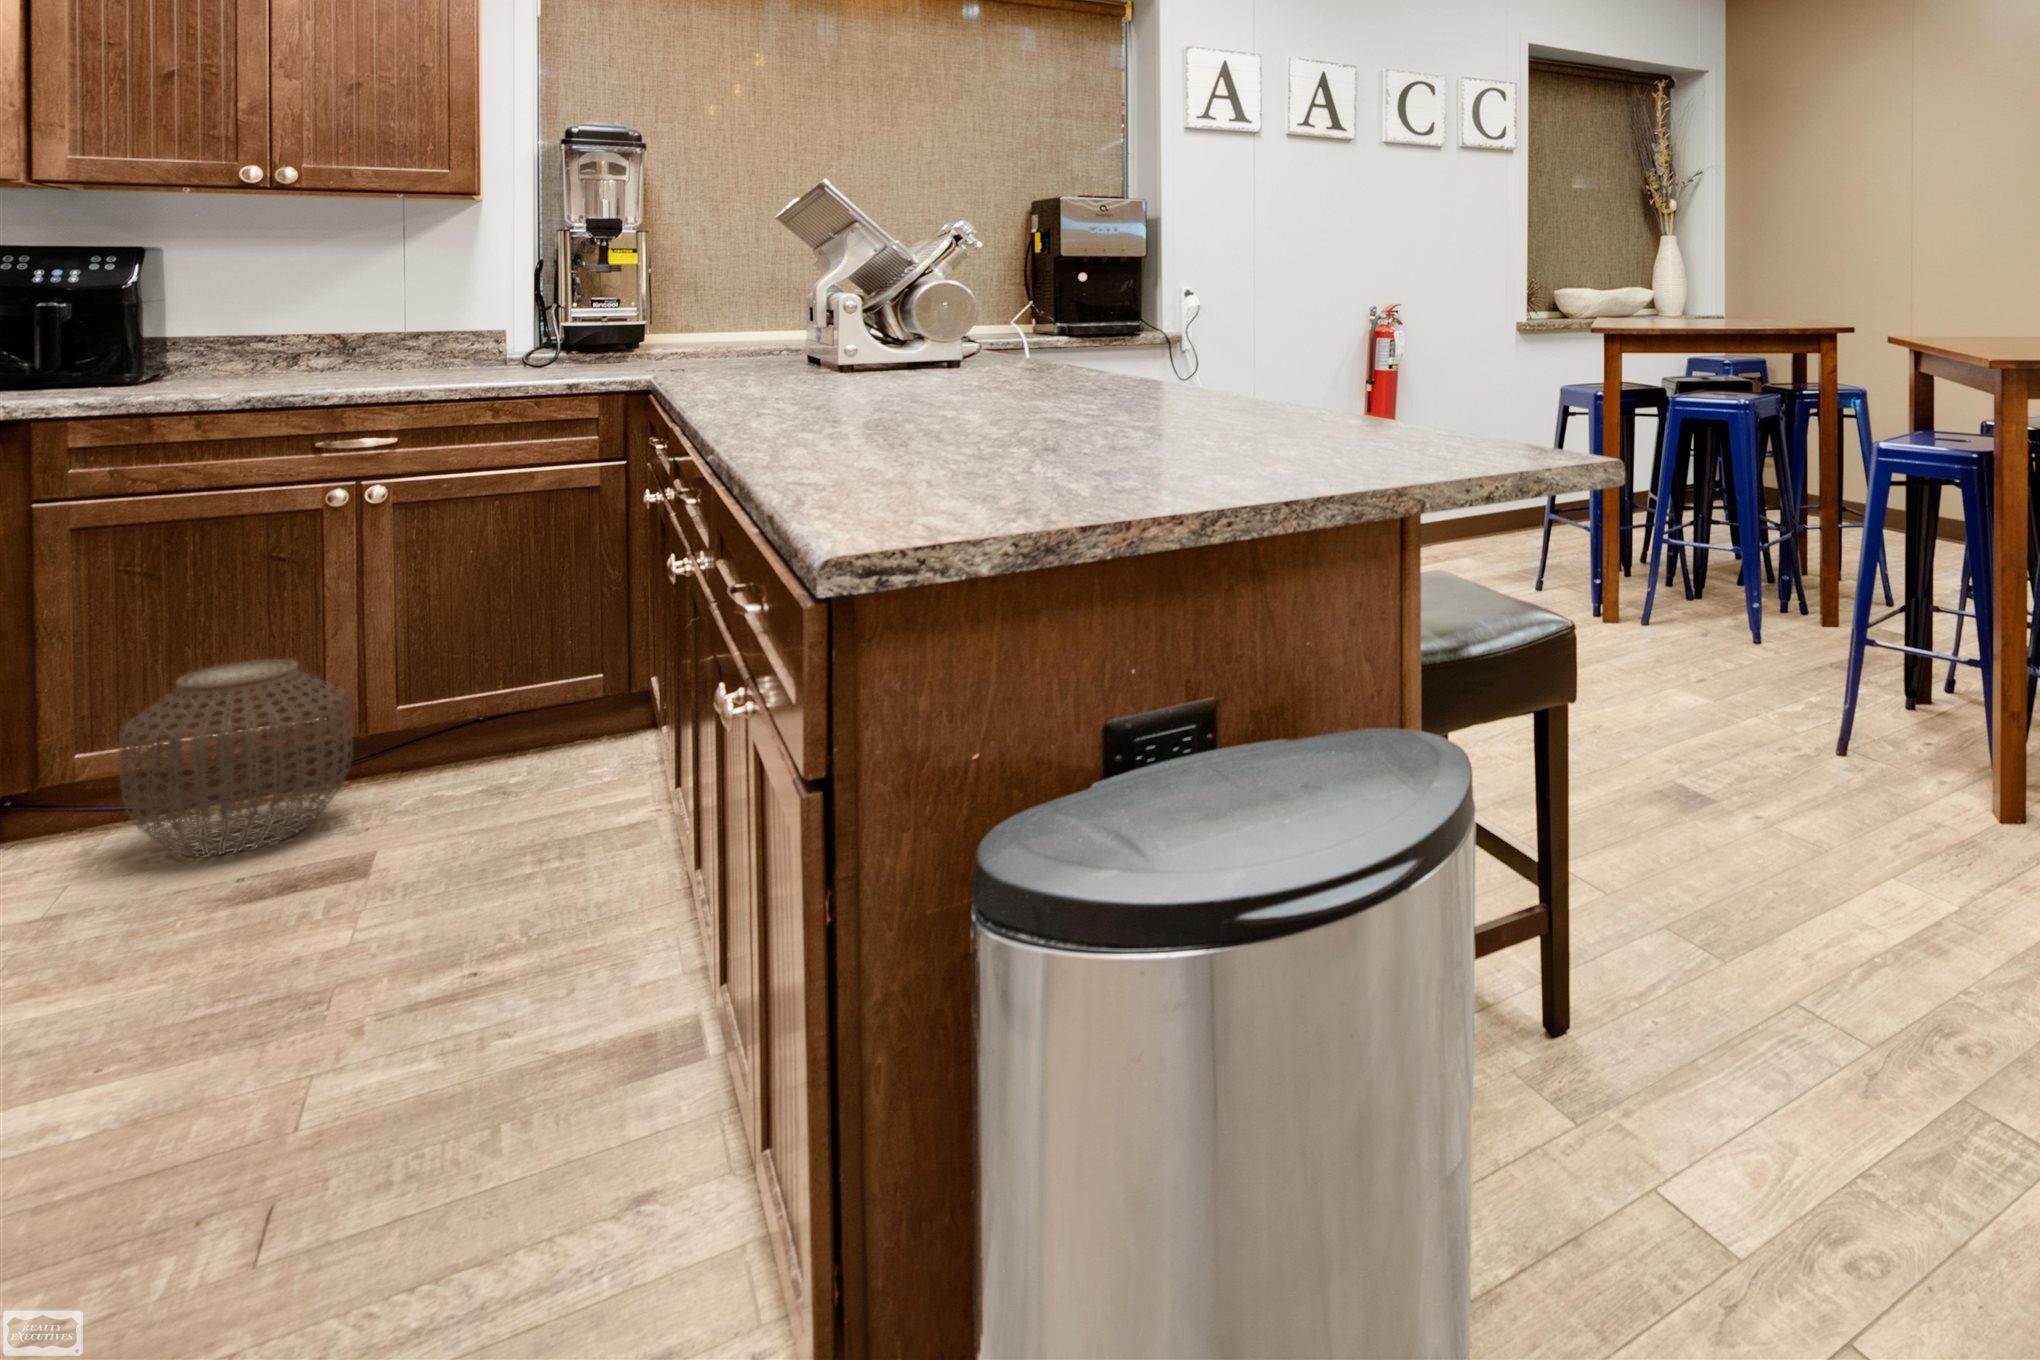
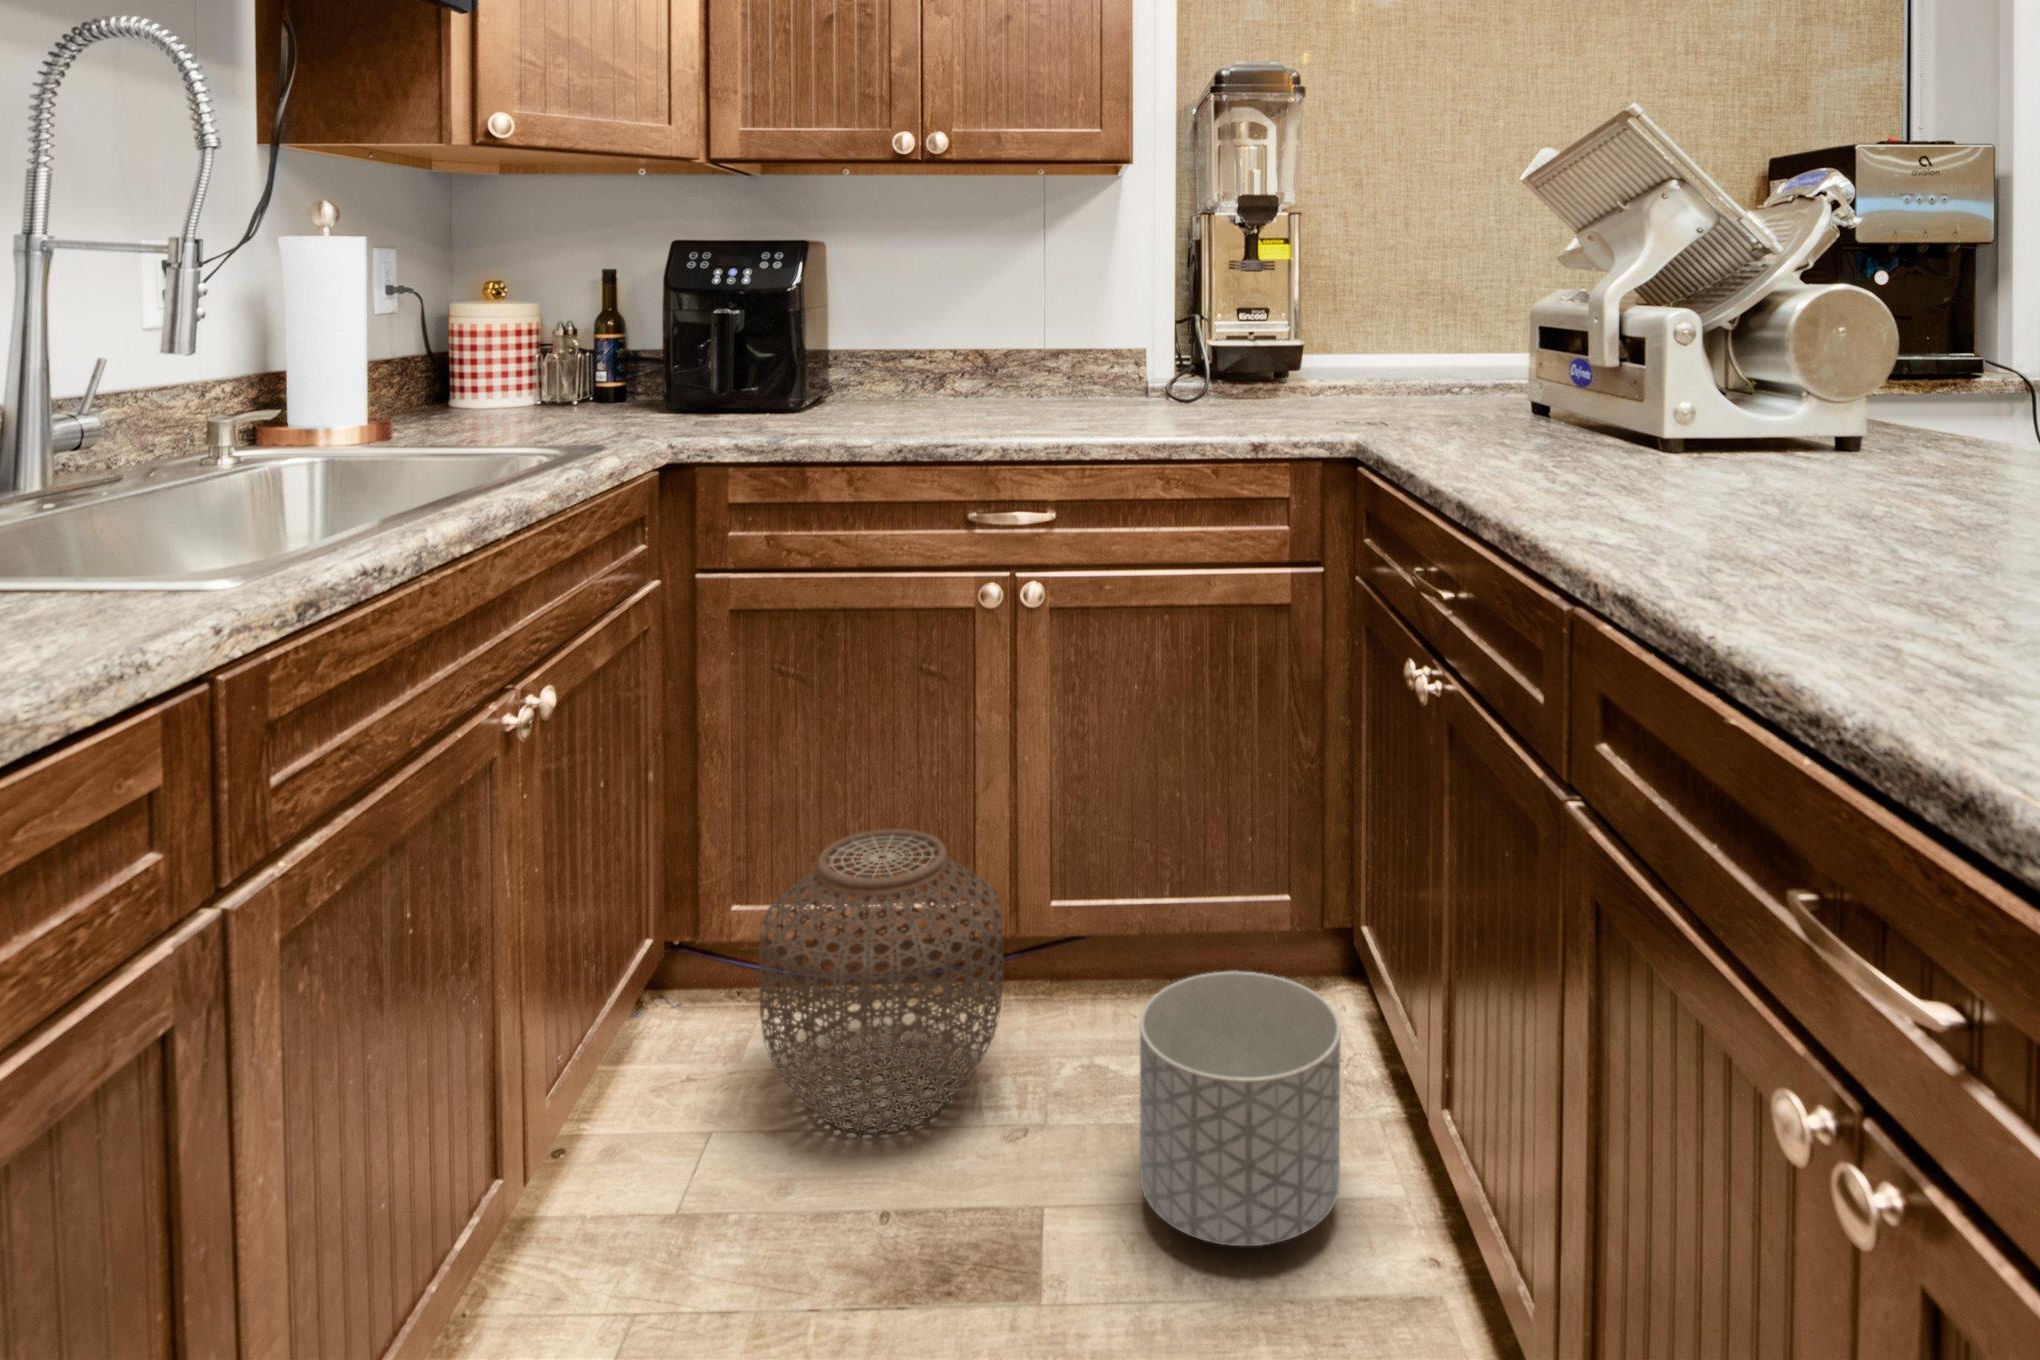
planter: none [456,695,607,834] -> present [1140,971,1341,1246]

